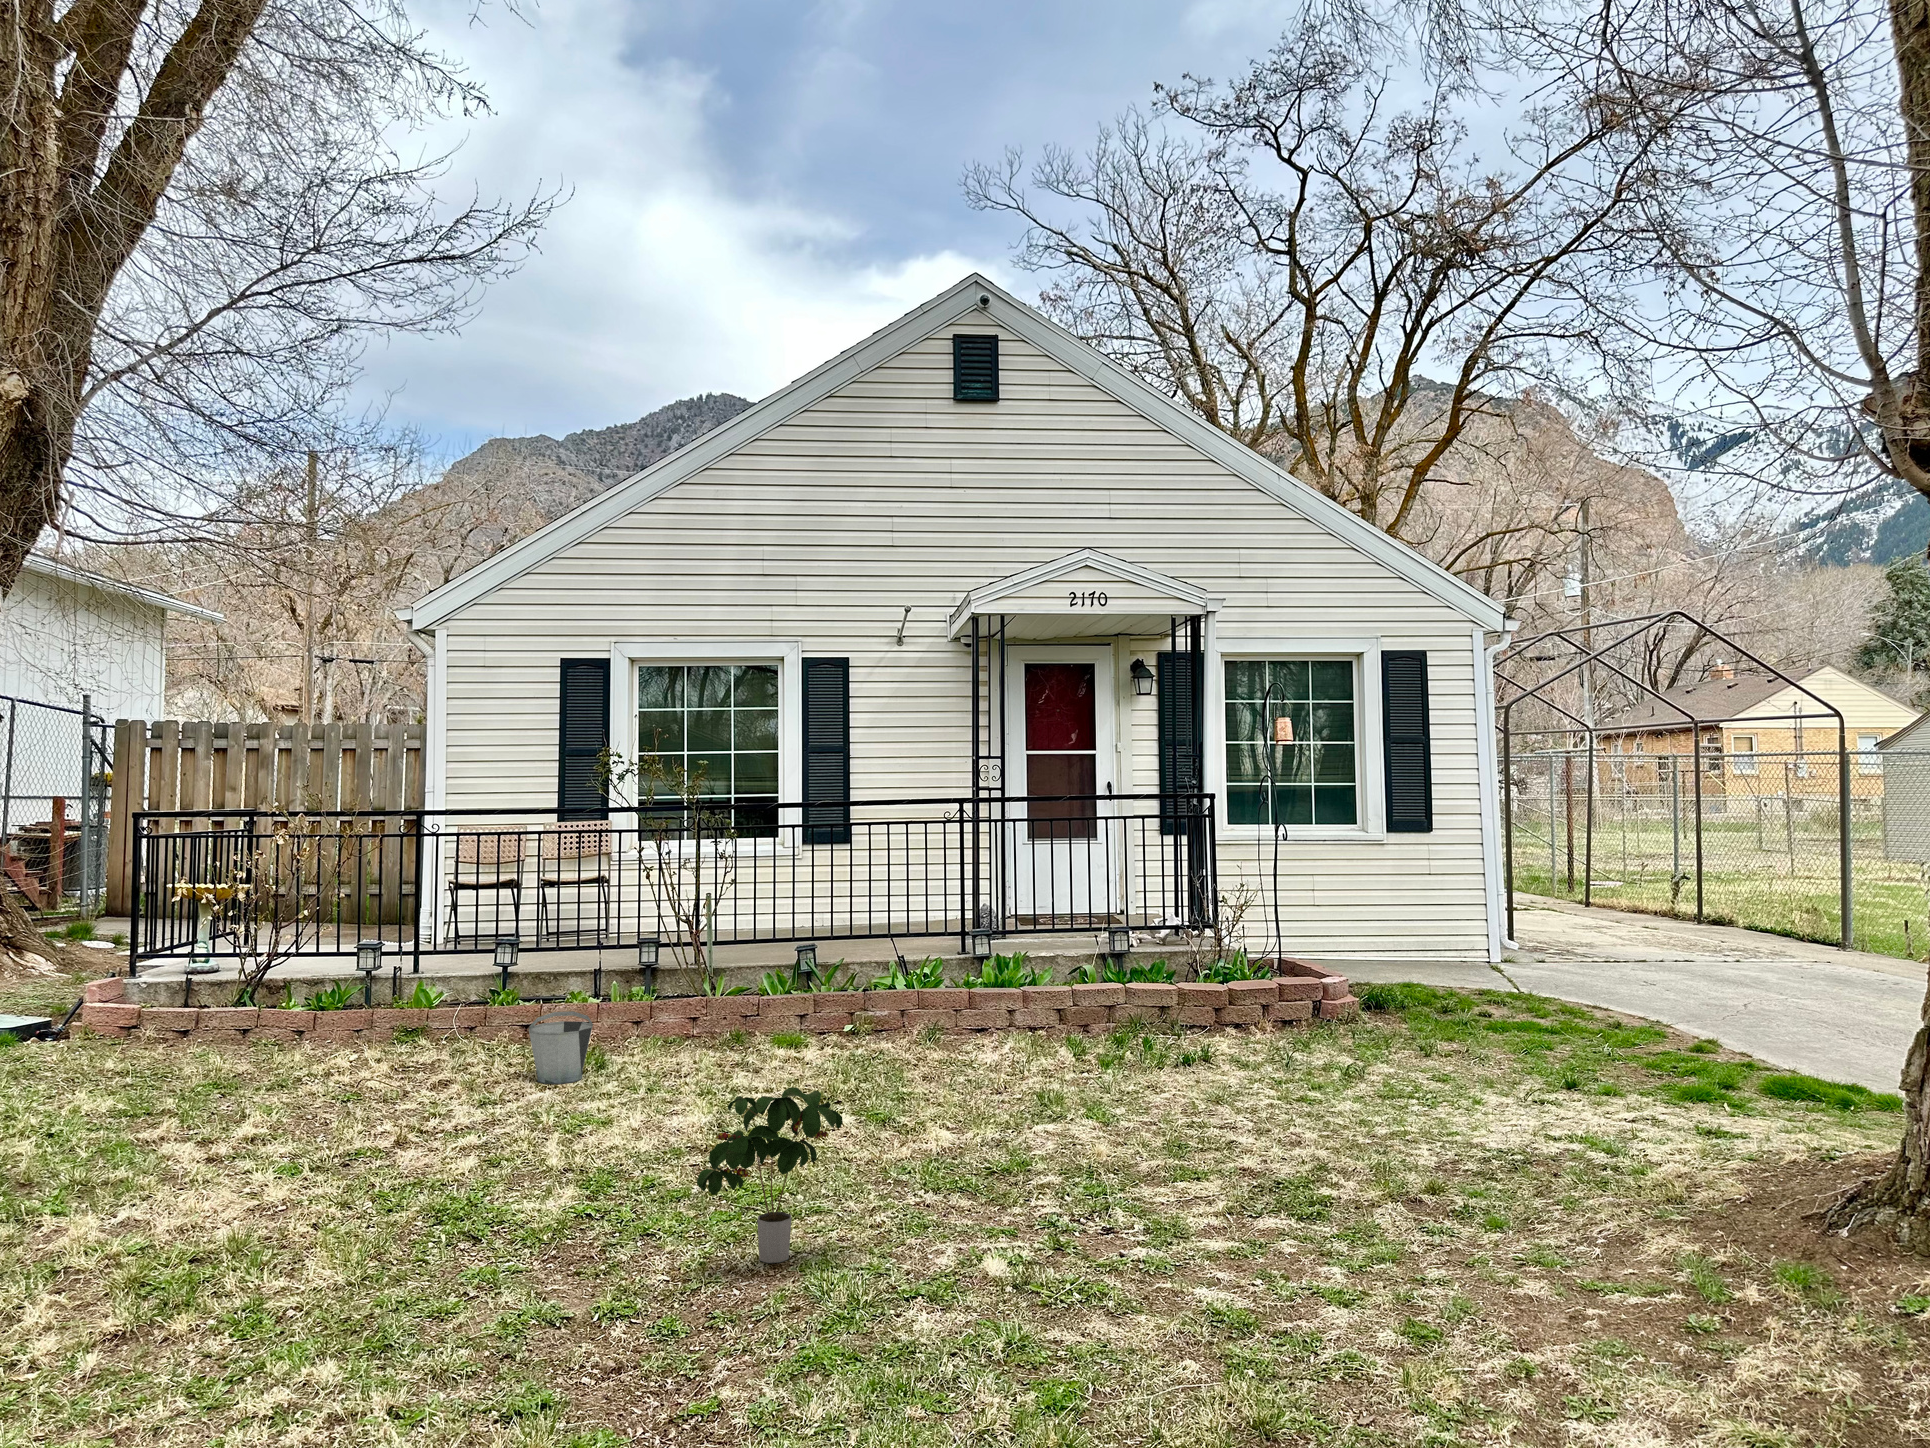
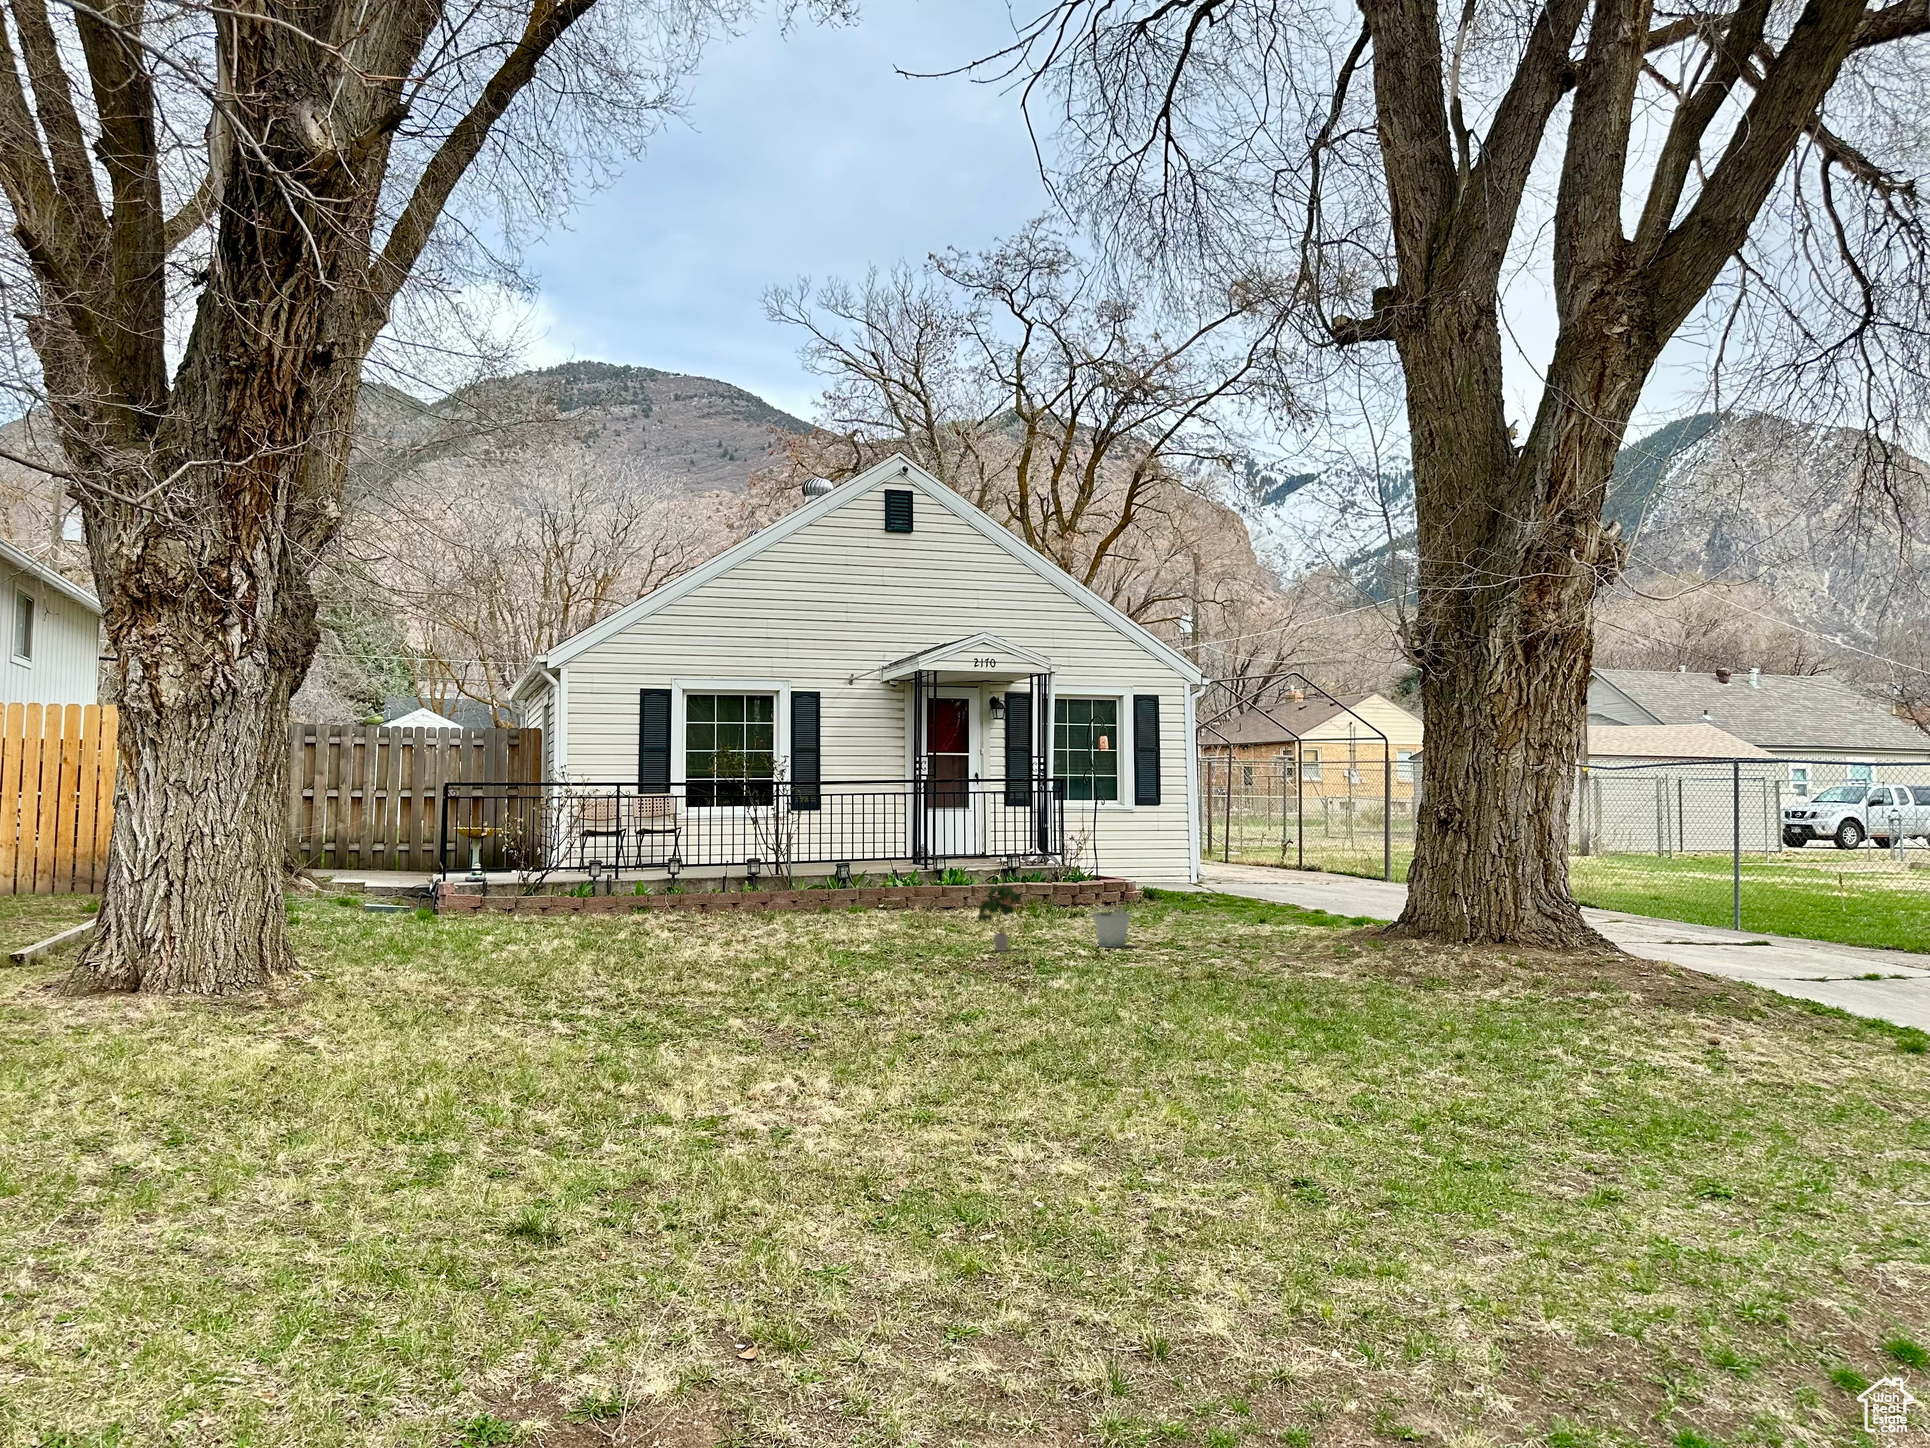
bucket: present [529,1011,593,1084] -> present [1093,906,1130,947]

